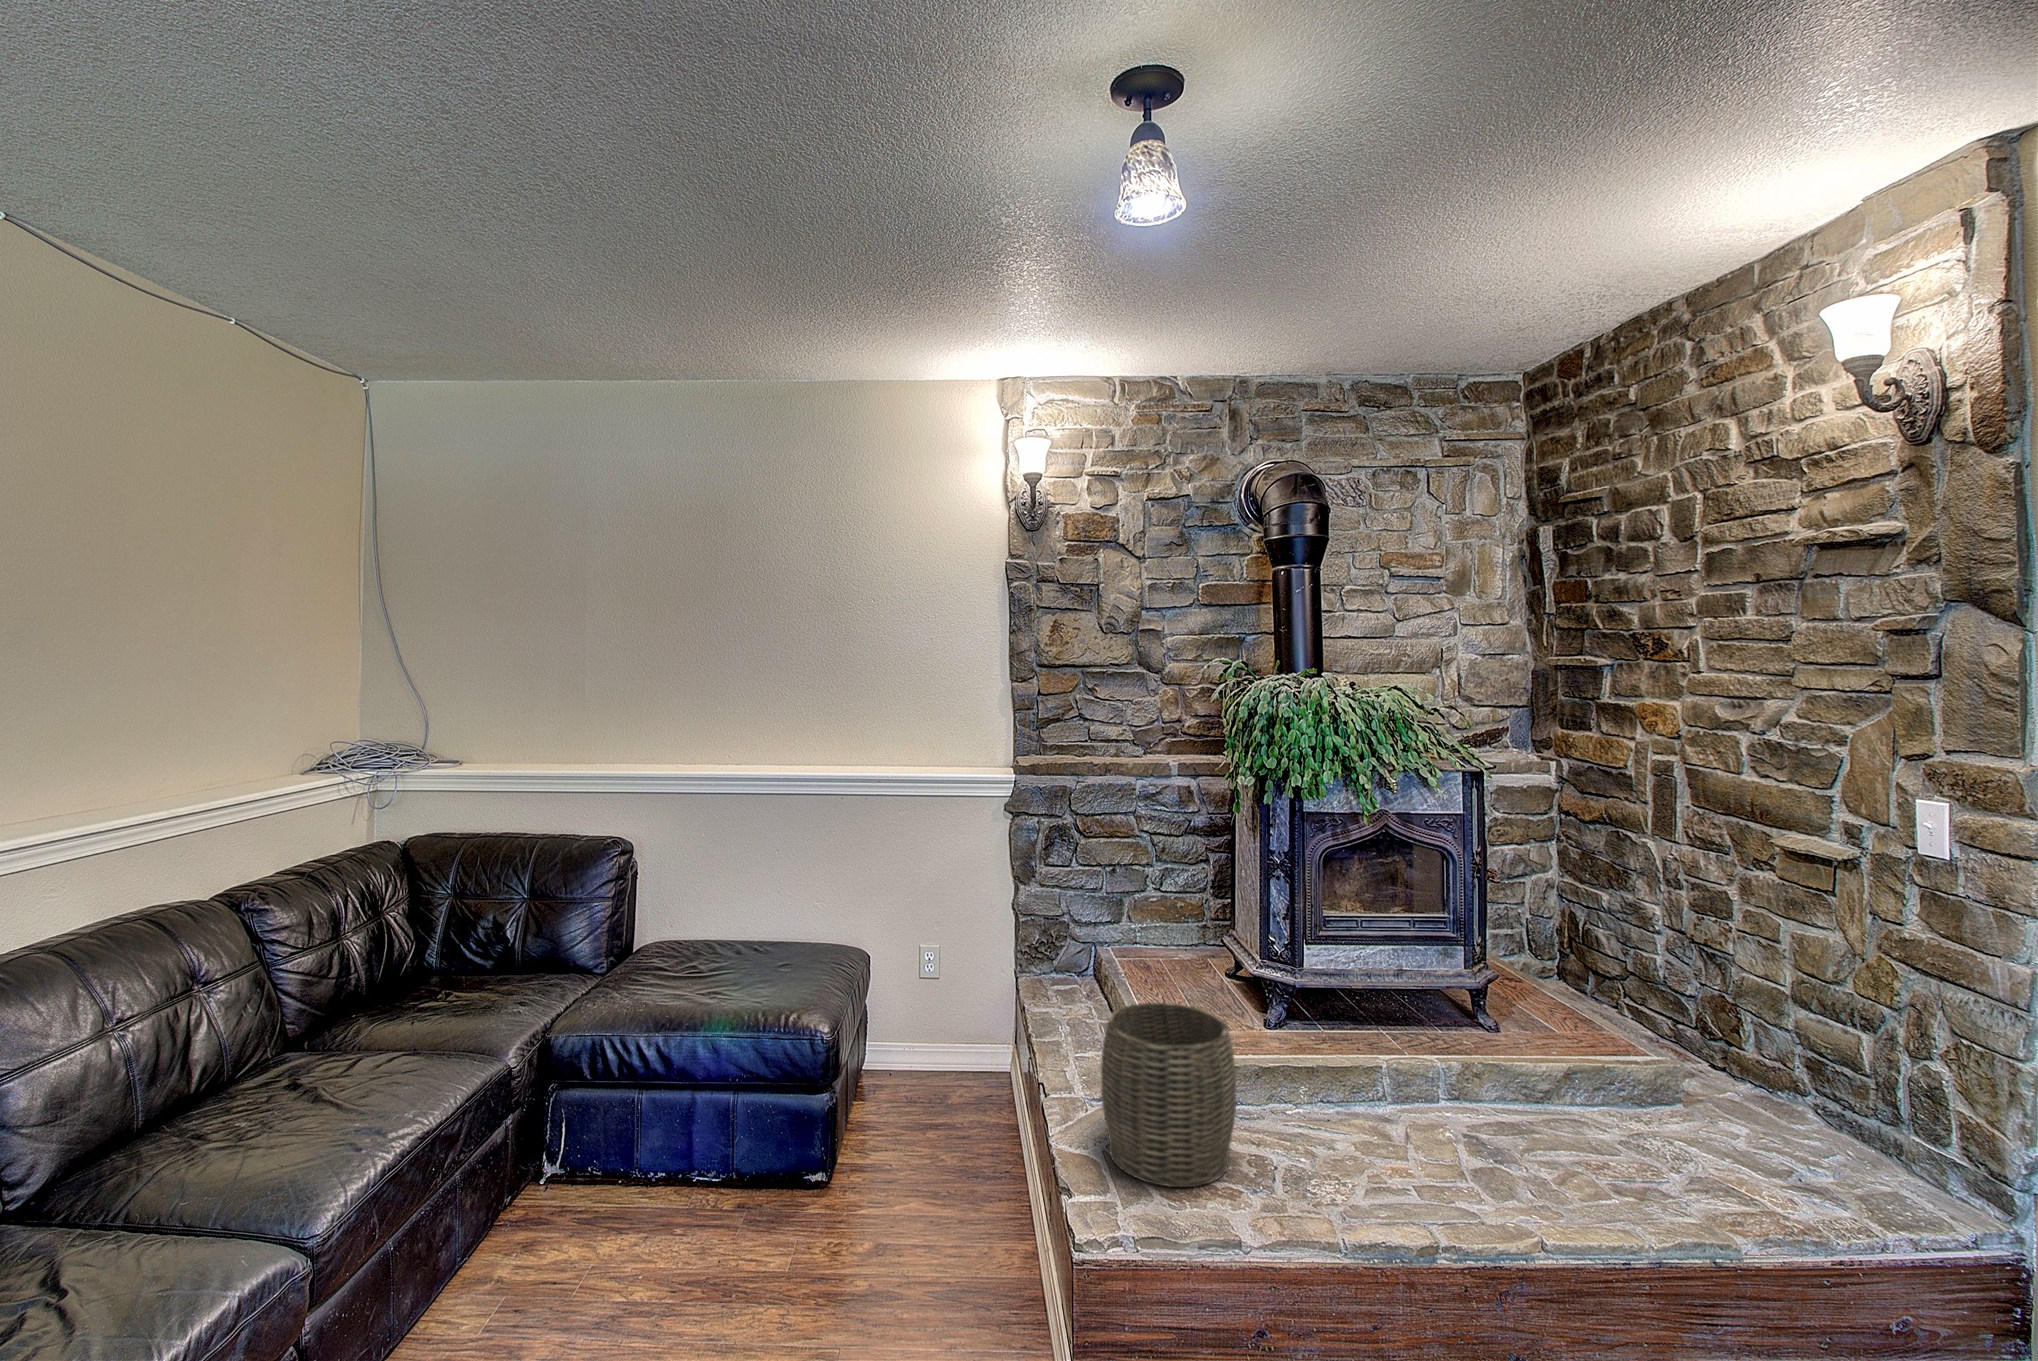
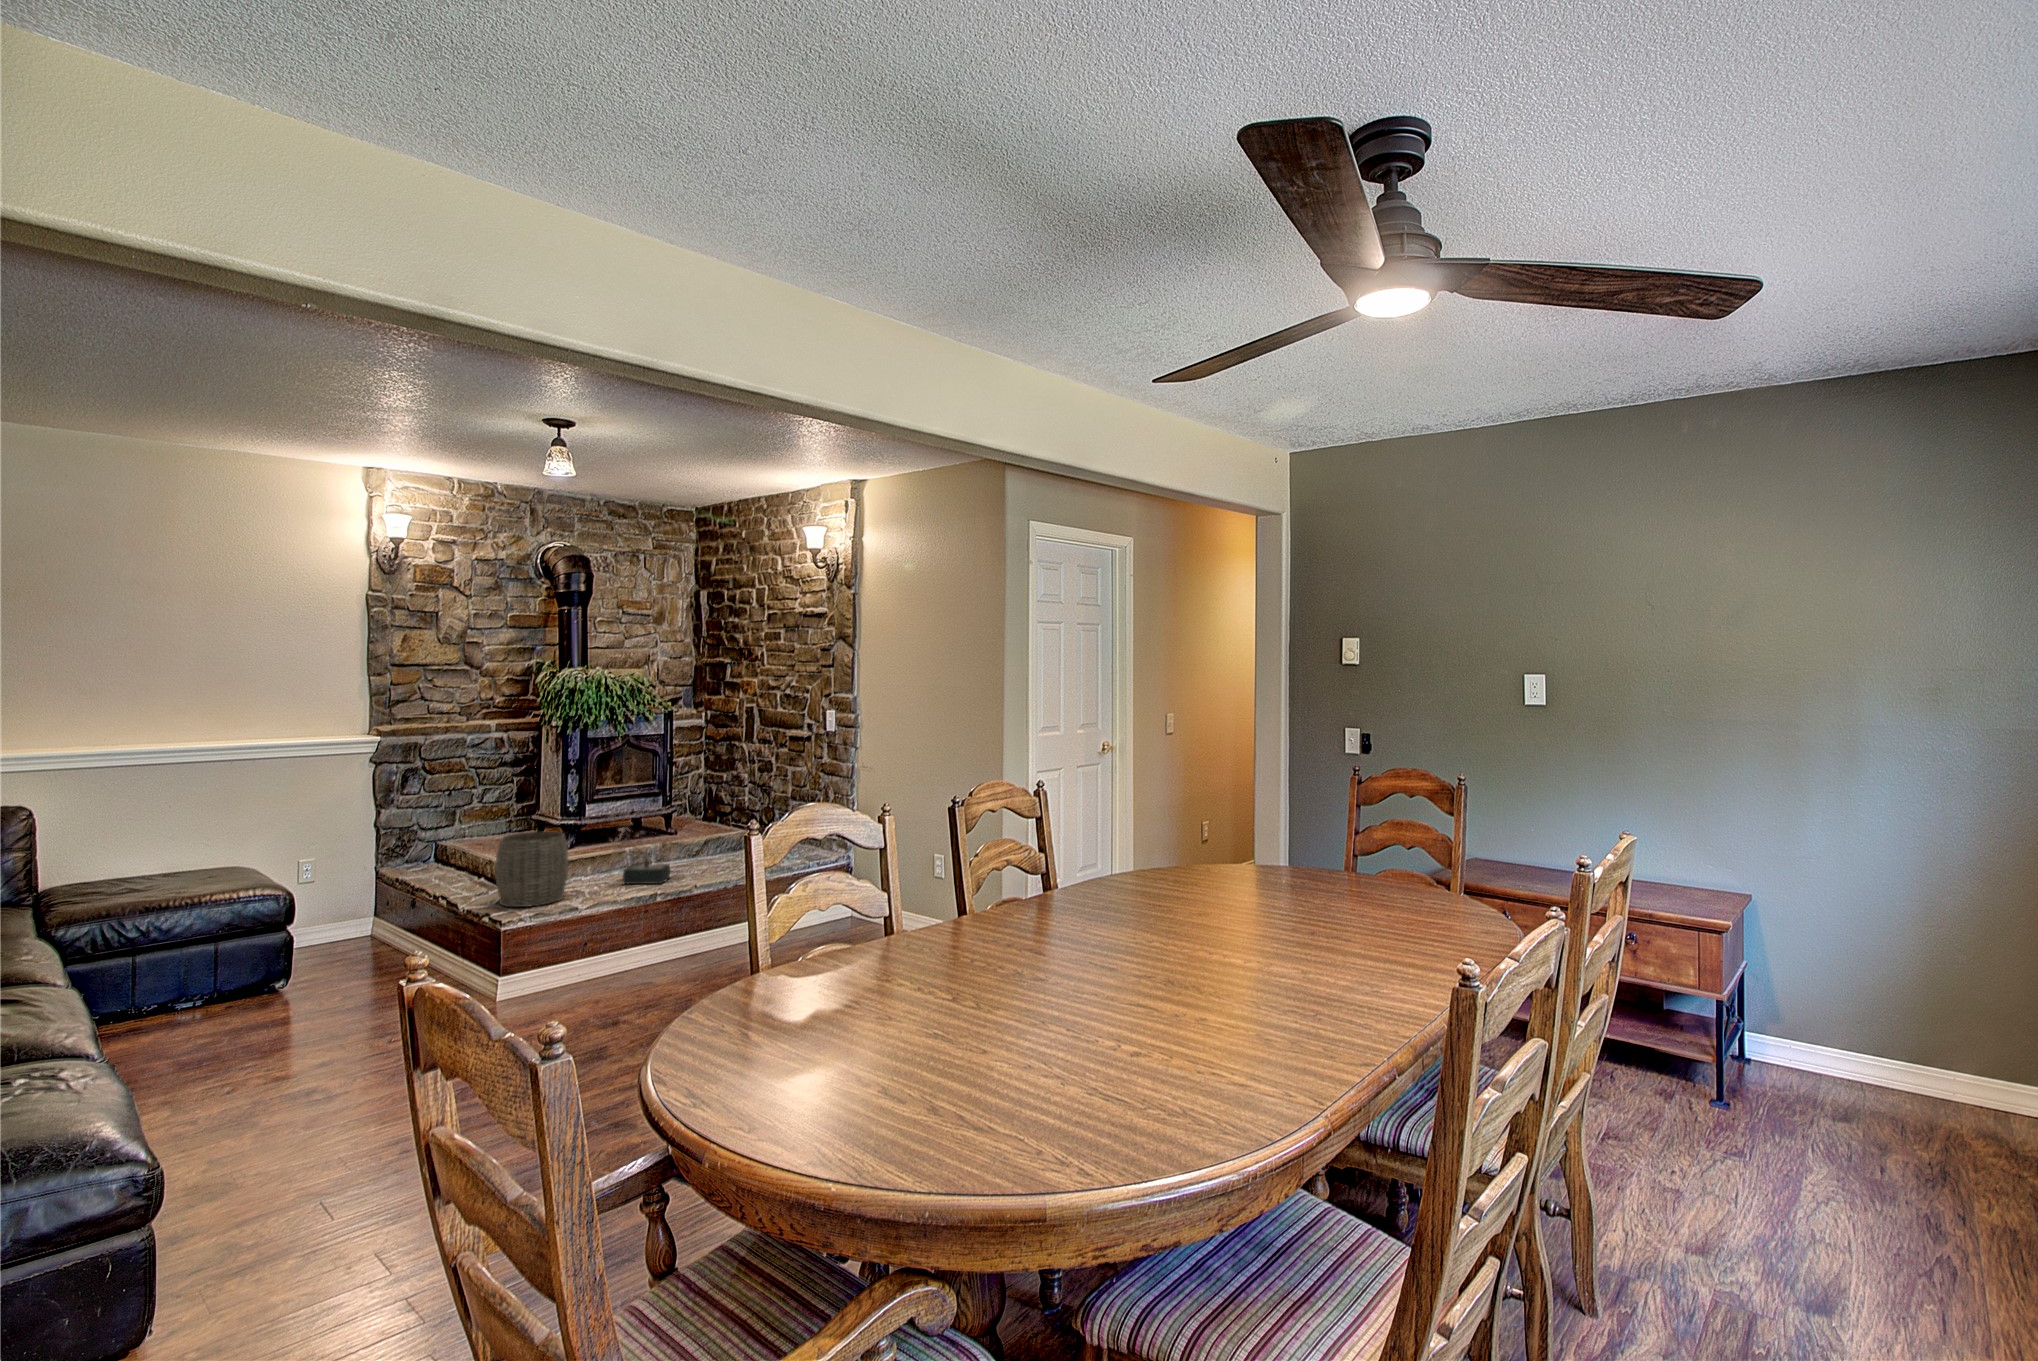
decorative plant: none [1327,1023,1490,1197] -> present [611,828,677,884]

